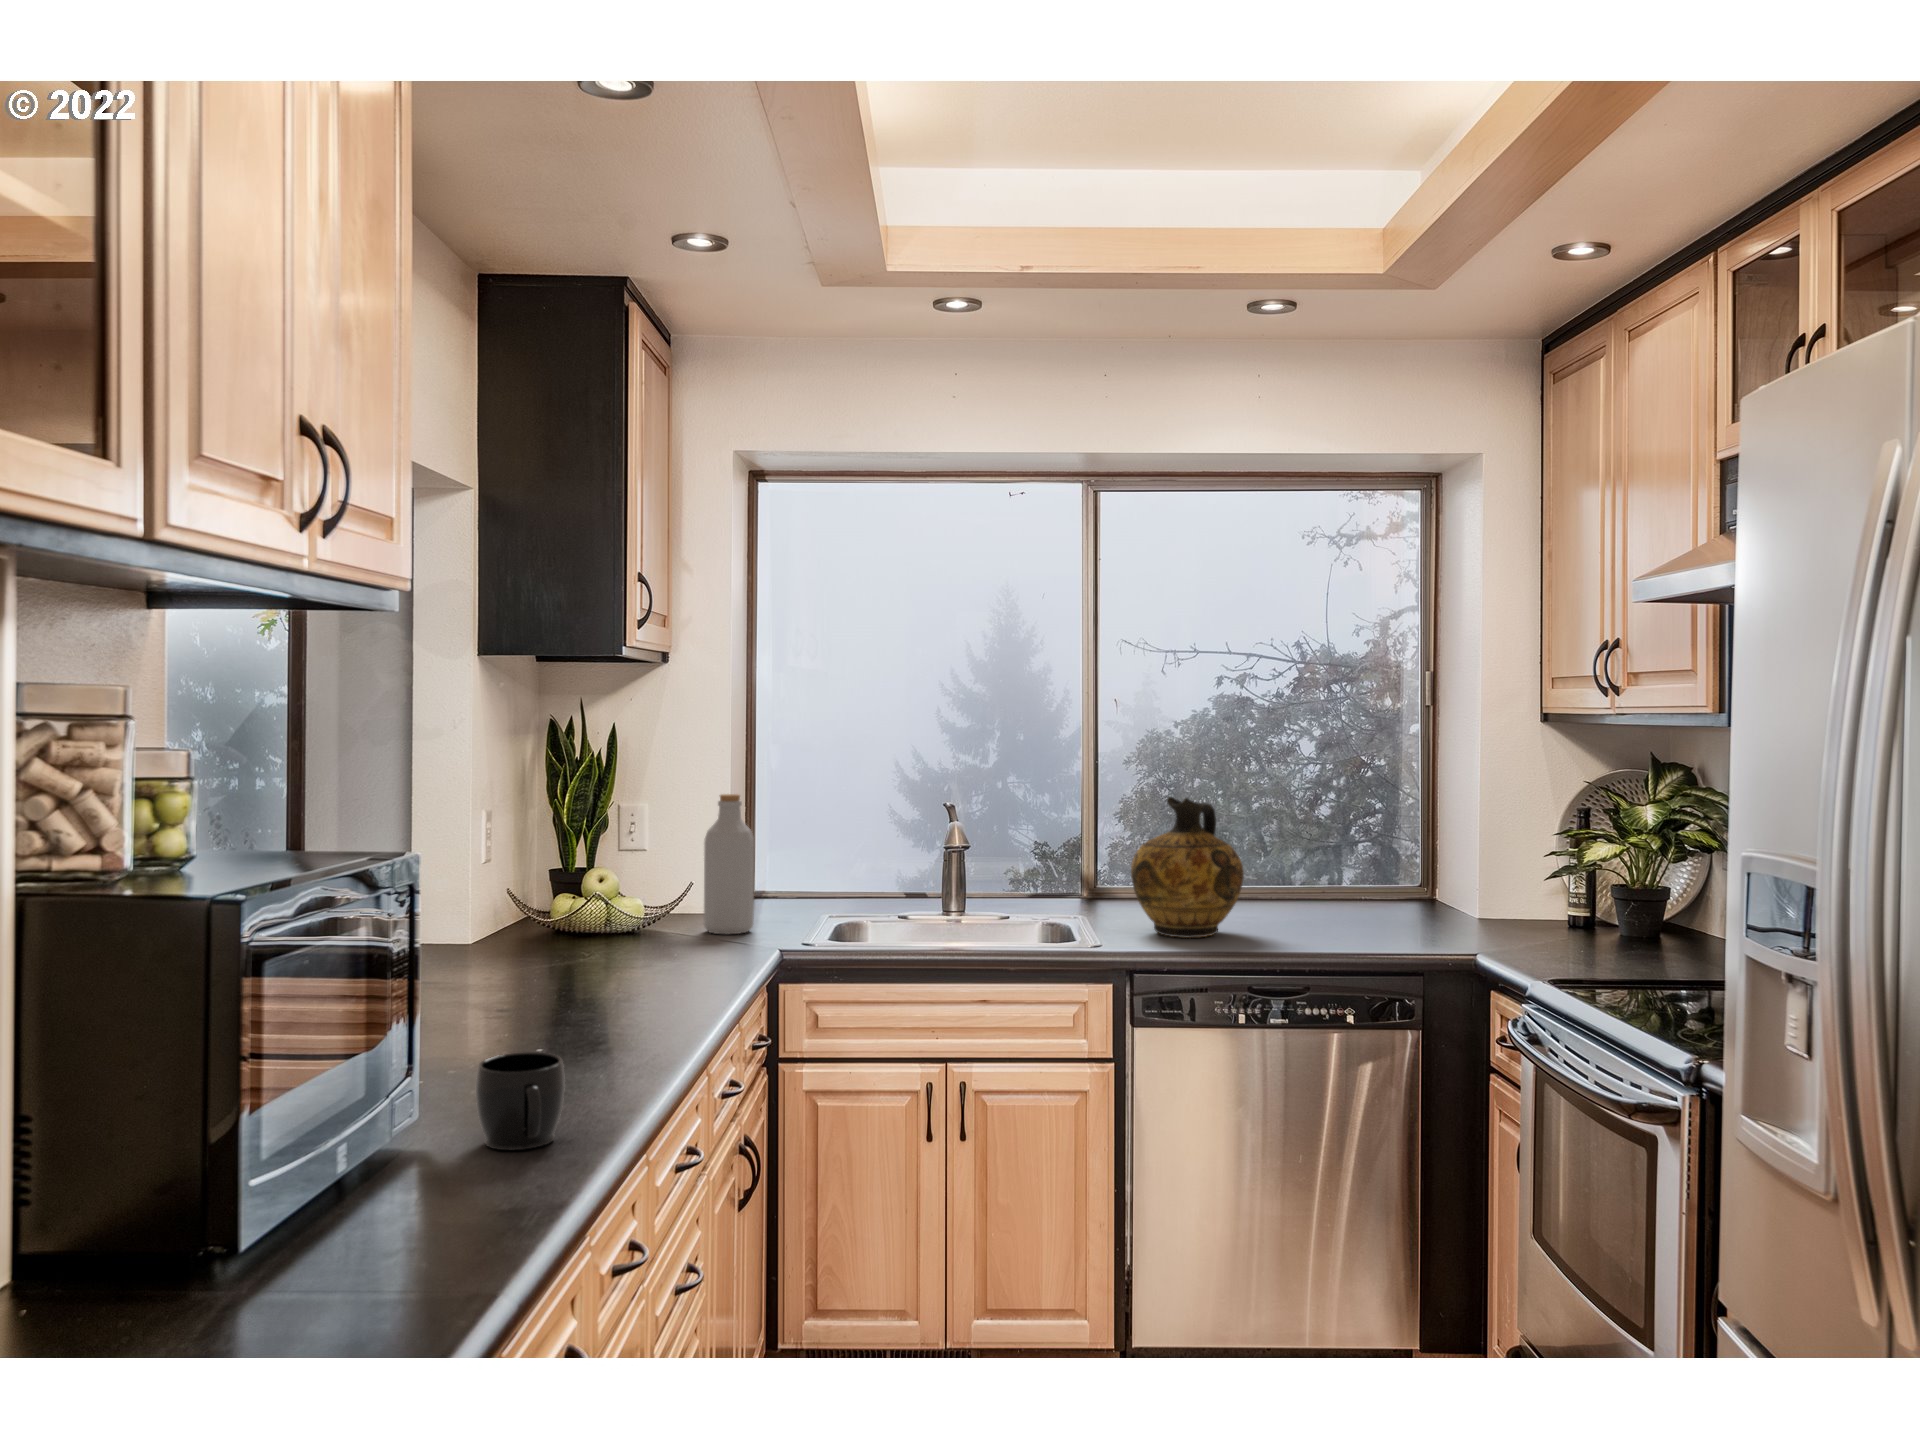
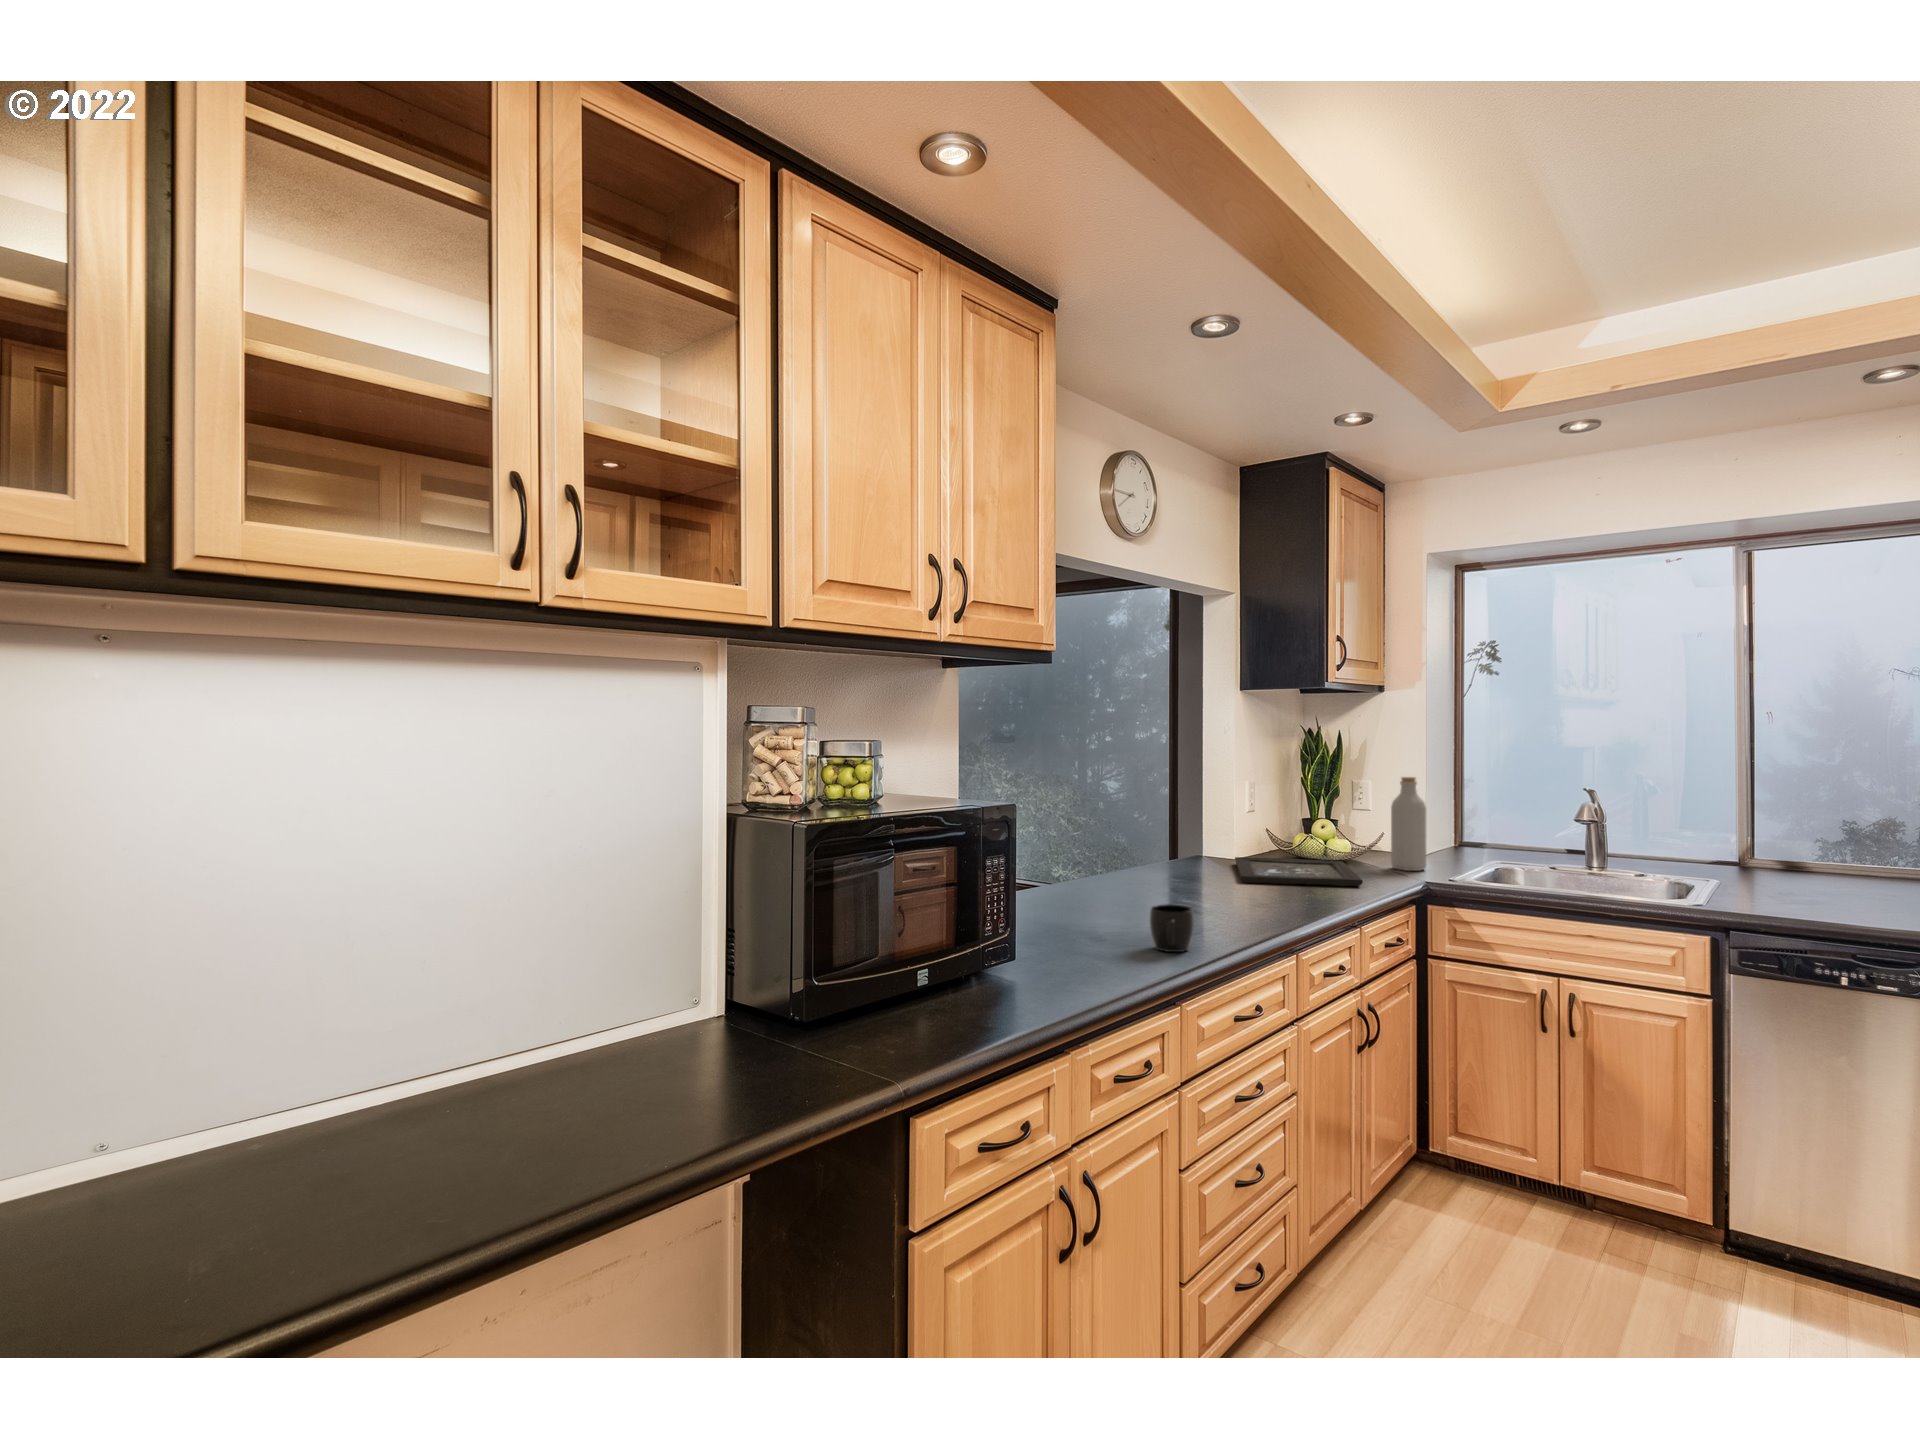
ceramic jug: present [1131,797,1244,938] -> none [1746,789,1869,909]
tray: none [469,929,702,983] -> present [1235,857,1363,886]

